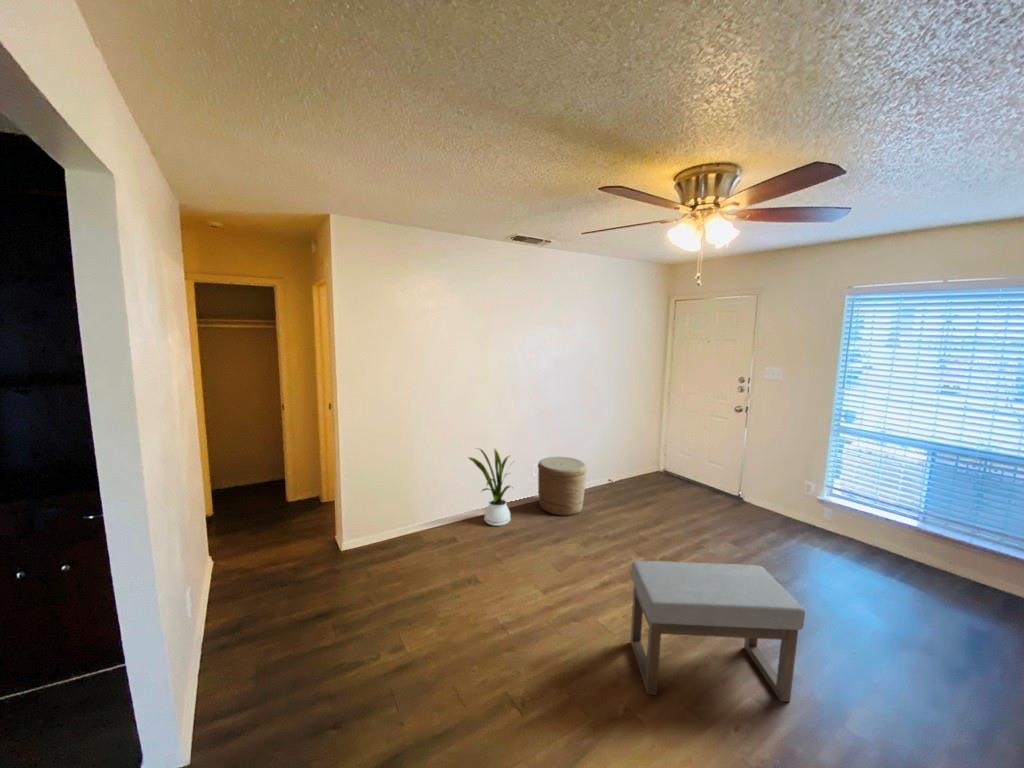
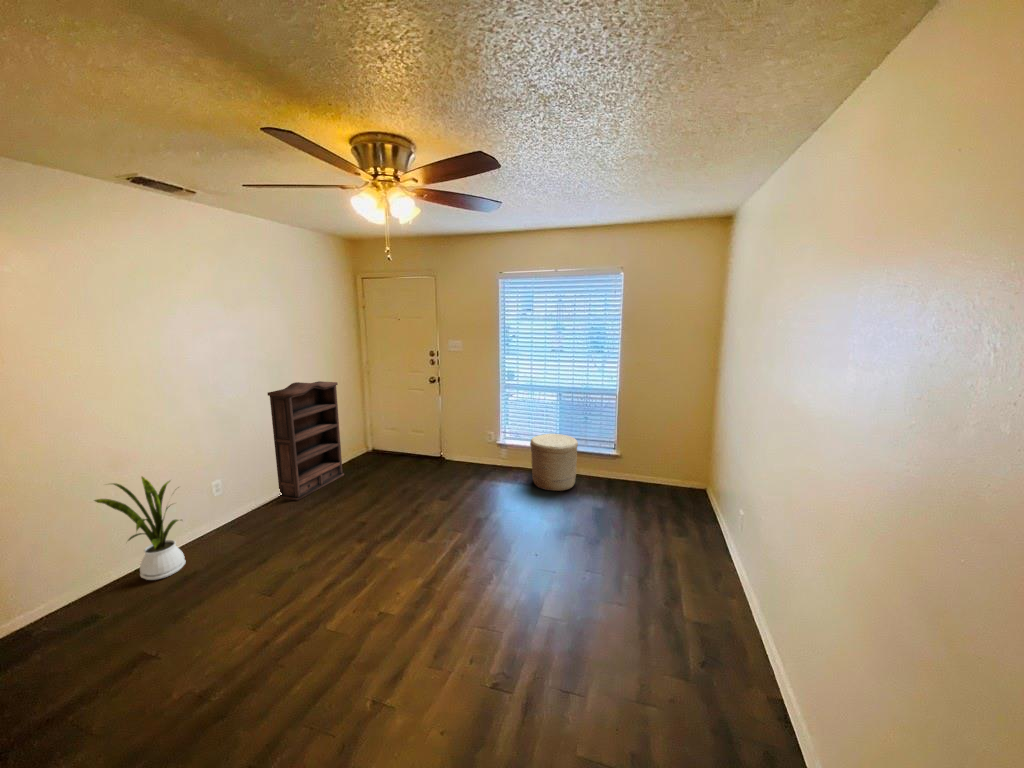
bookshelf: none [579,395,641,498] -> present [268,381,344,501]
woven basket: present [538,457,587,516] -> present [530,434,578,491]
ottoman: present [630,561,805,702] -> none [358,517,509,683]

